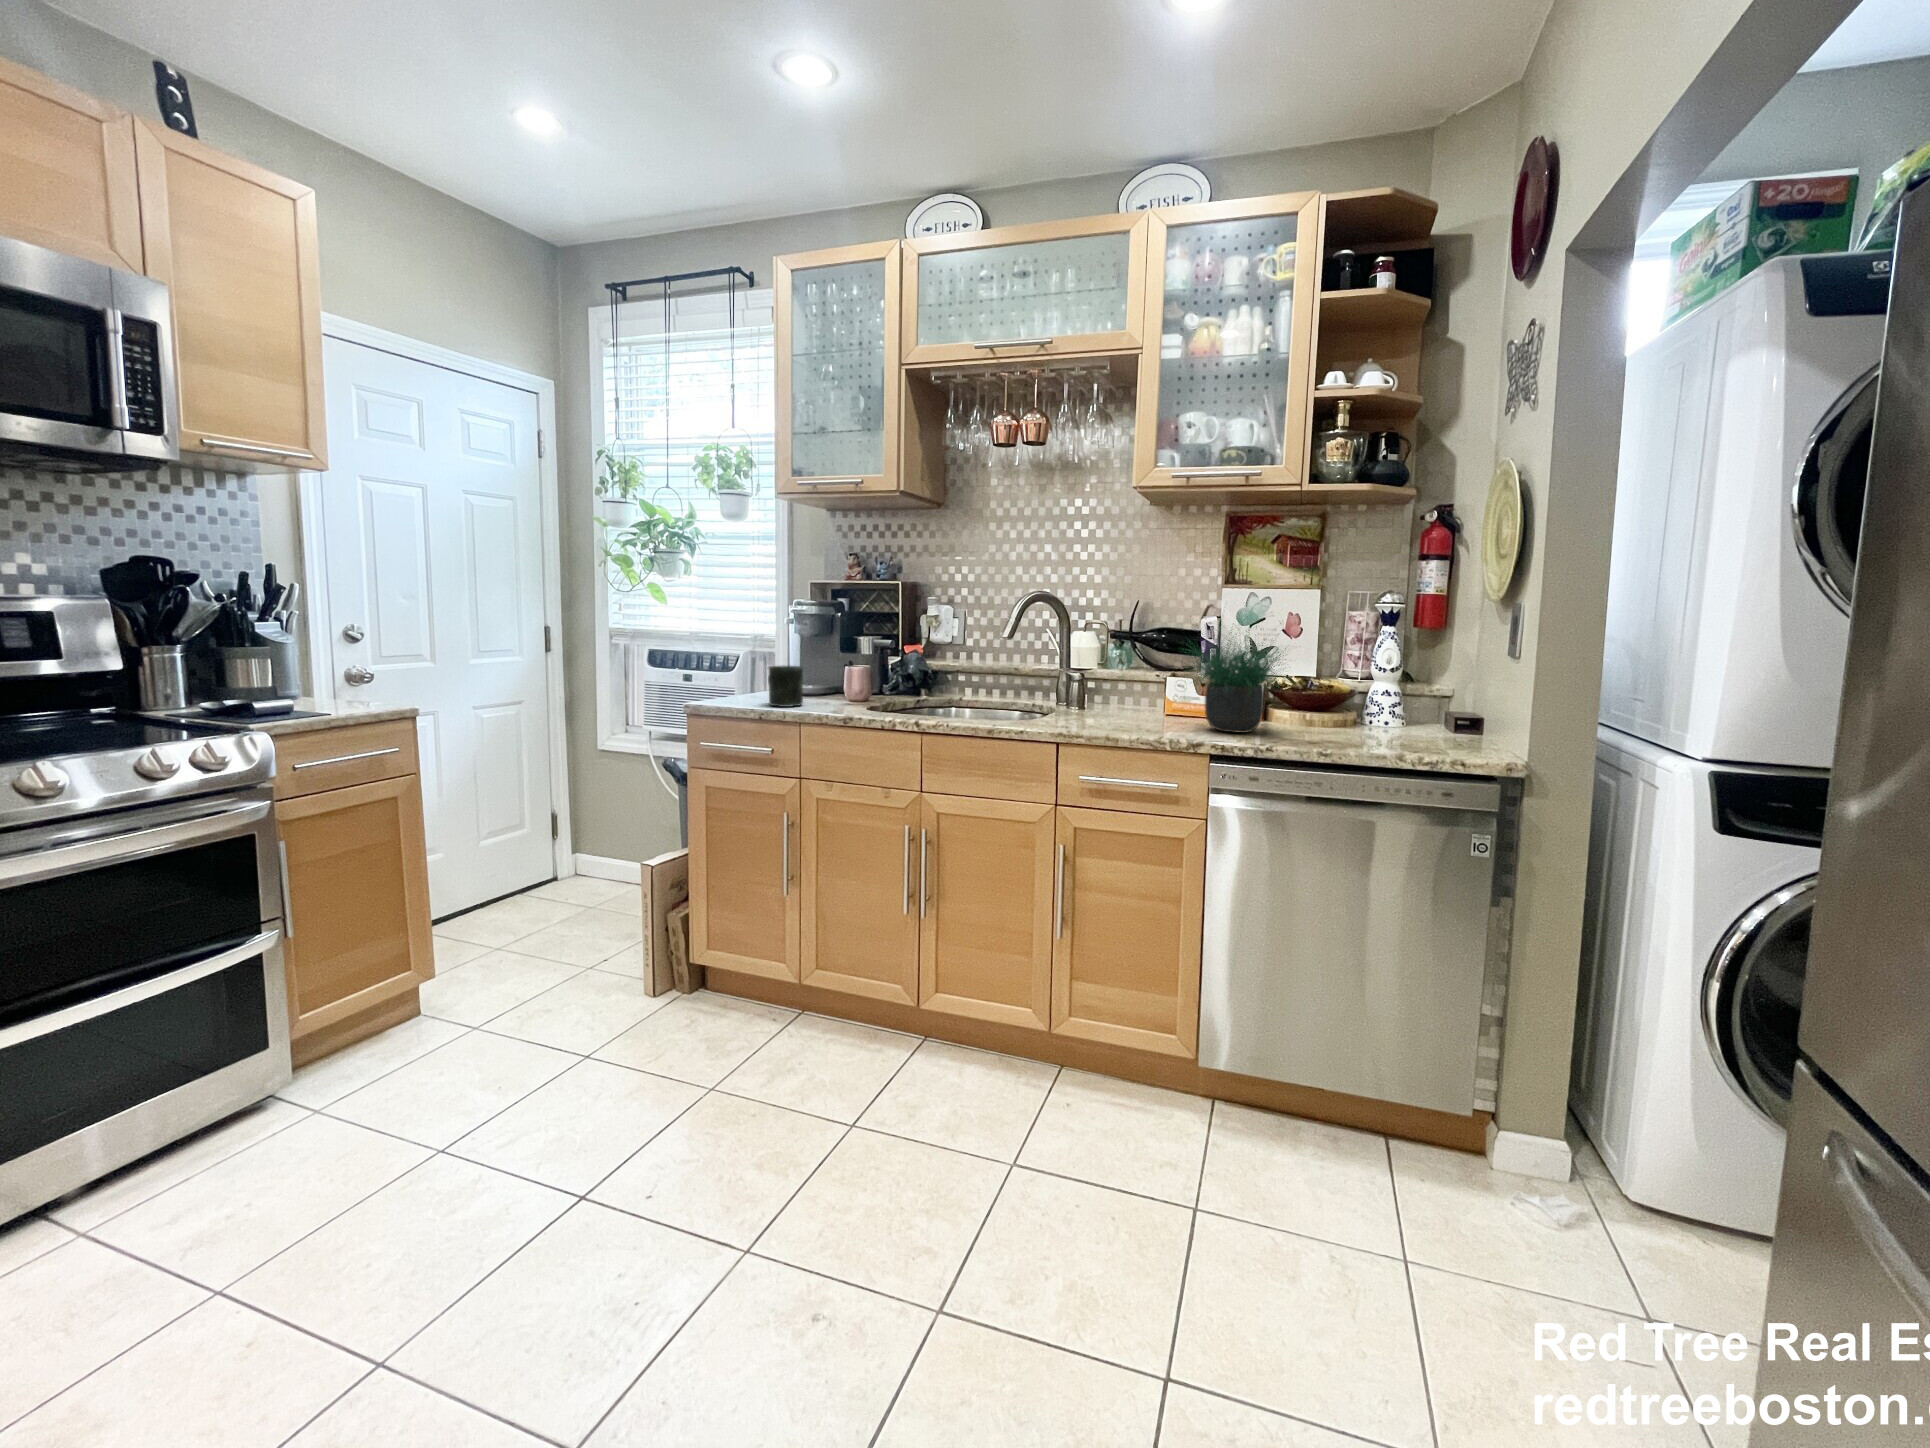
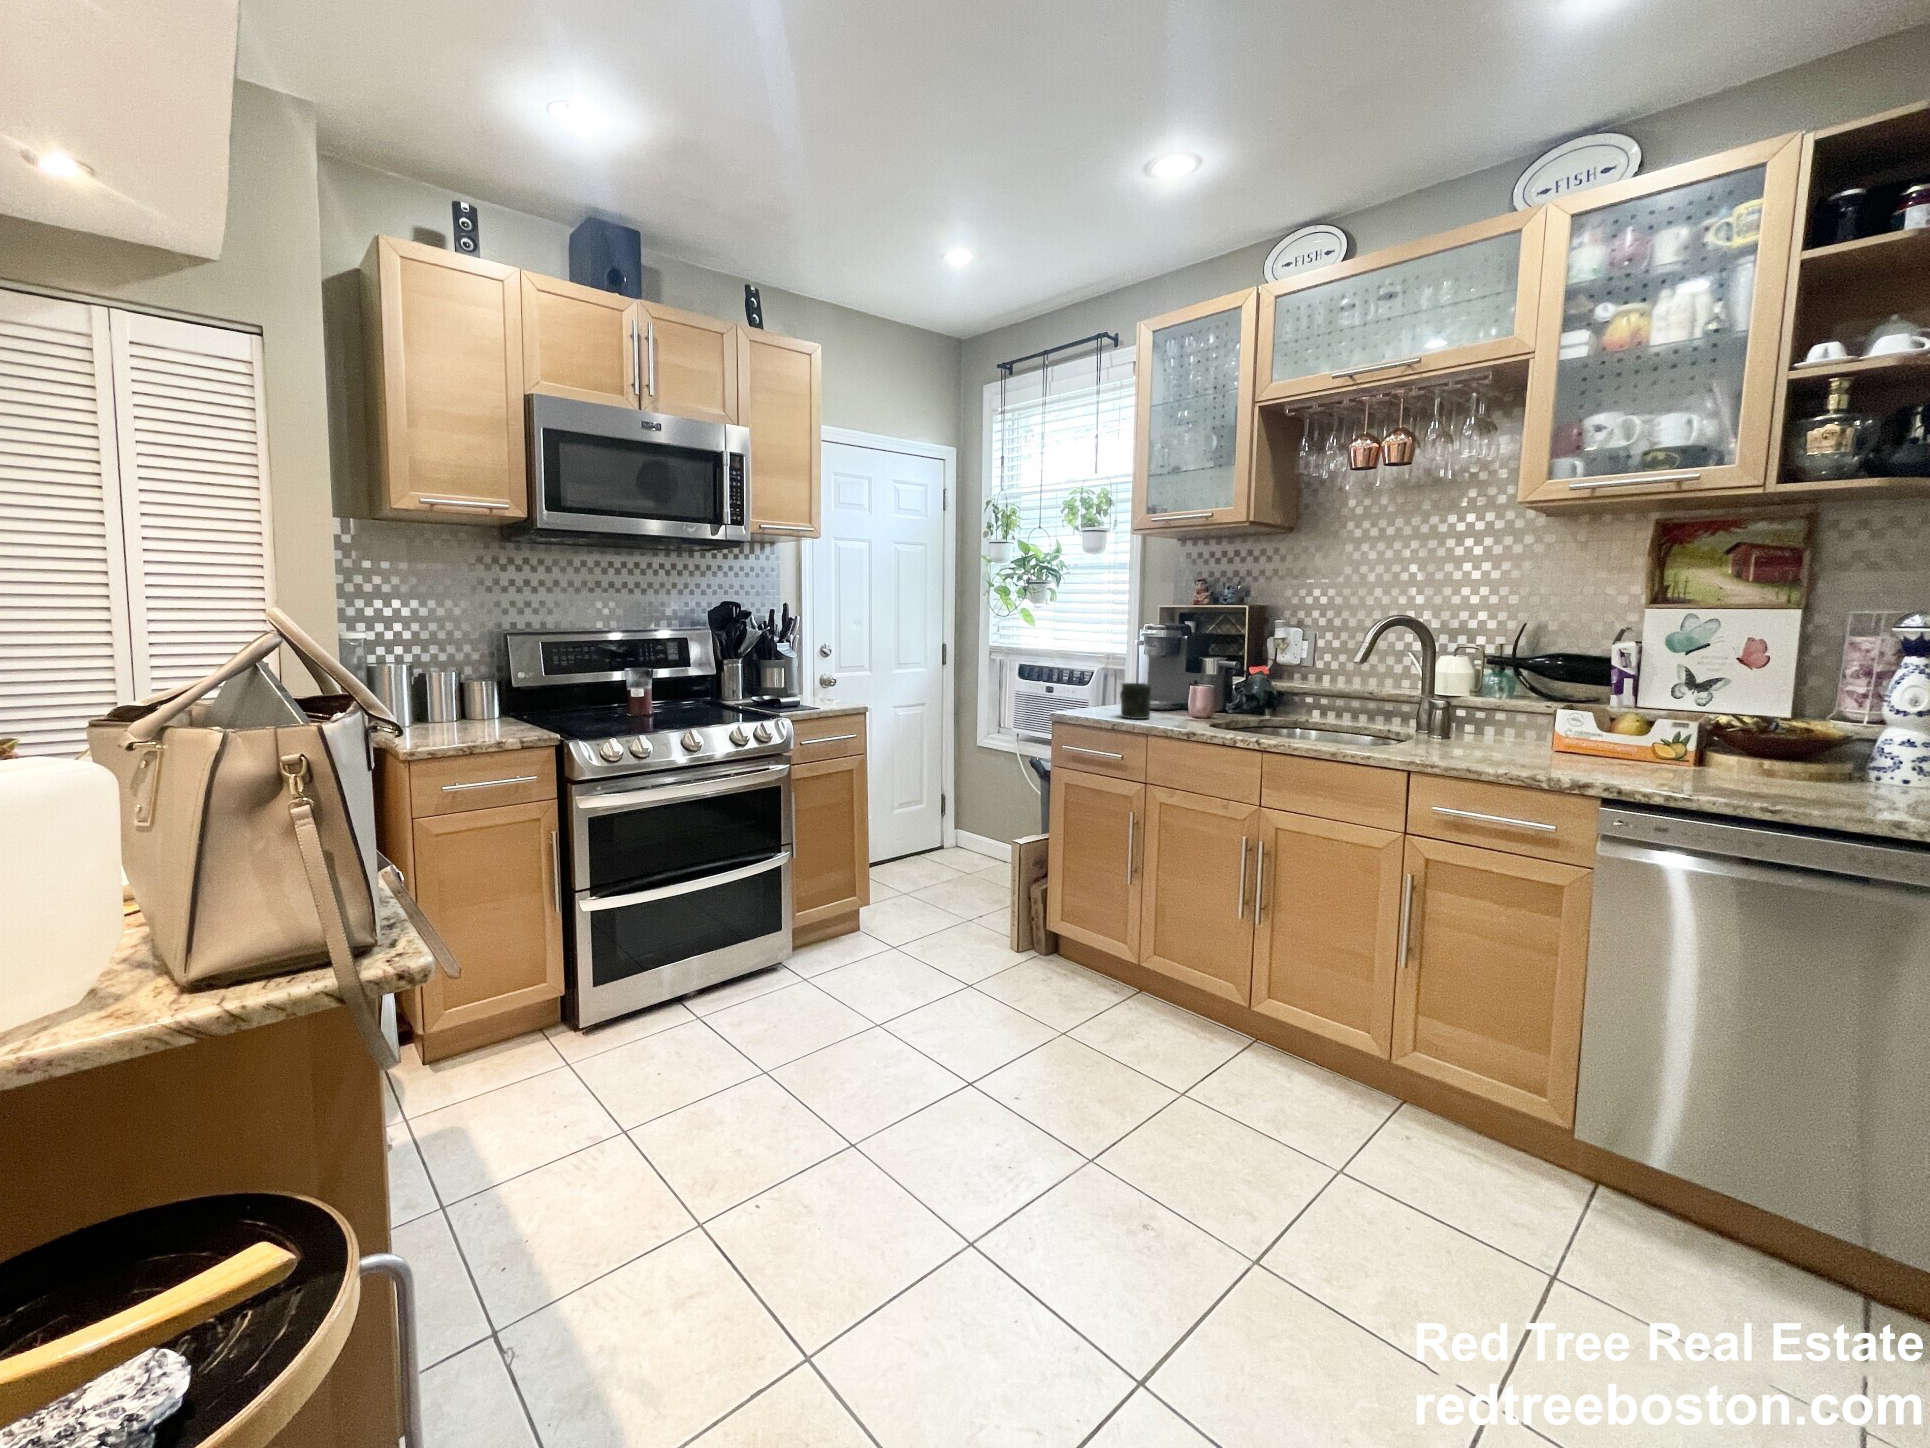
potted plant: present [1187,626,1289,733] -> none [1556,625,1751,777]

